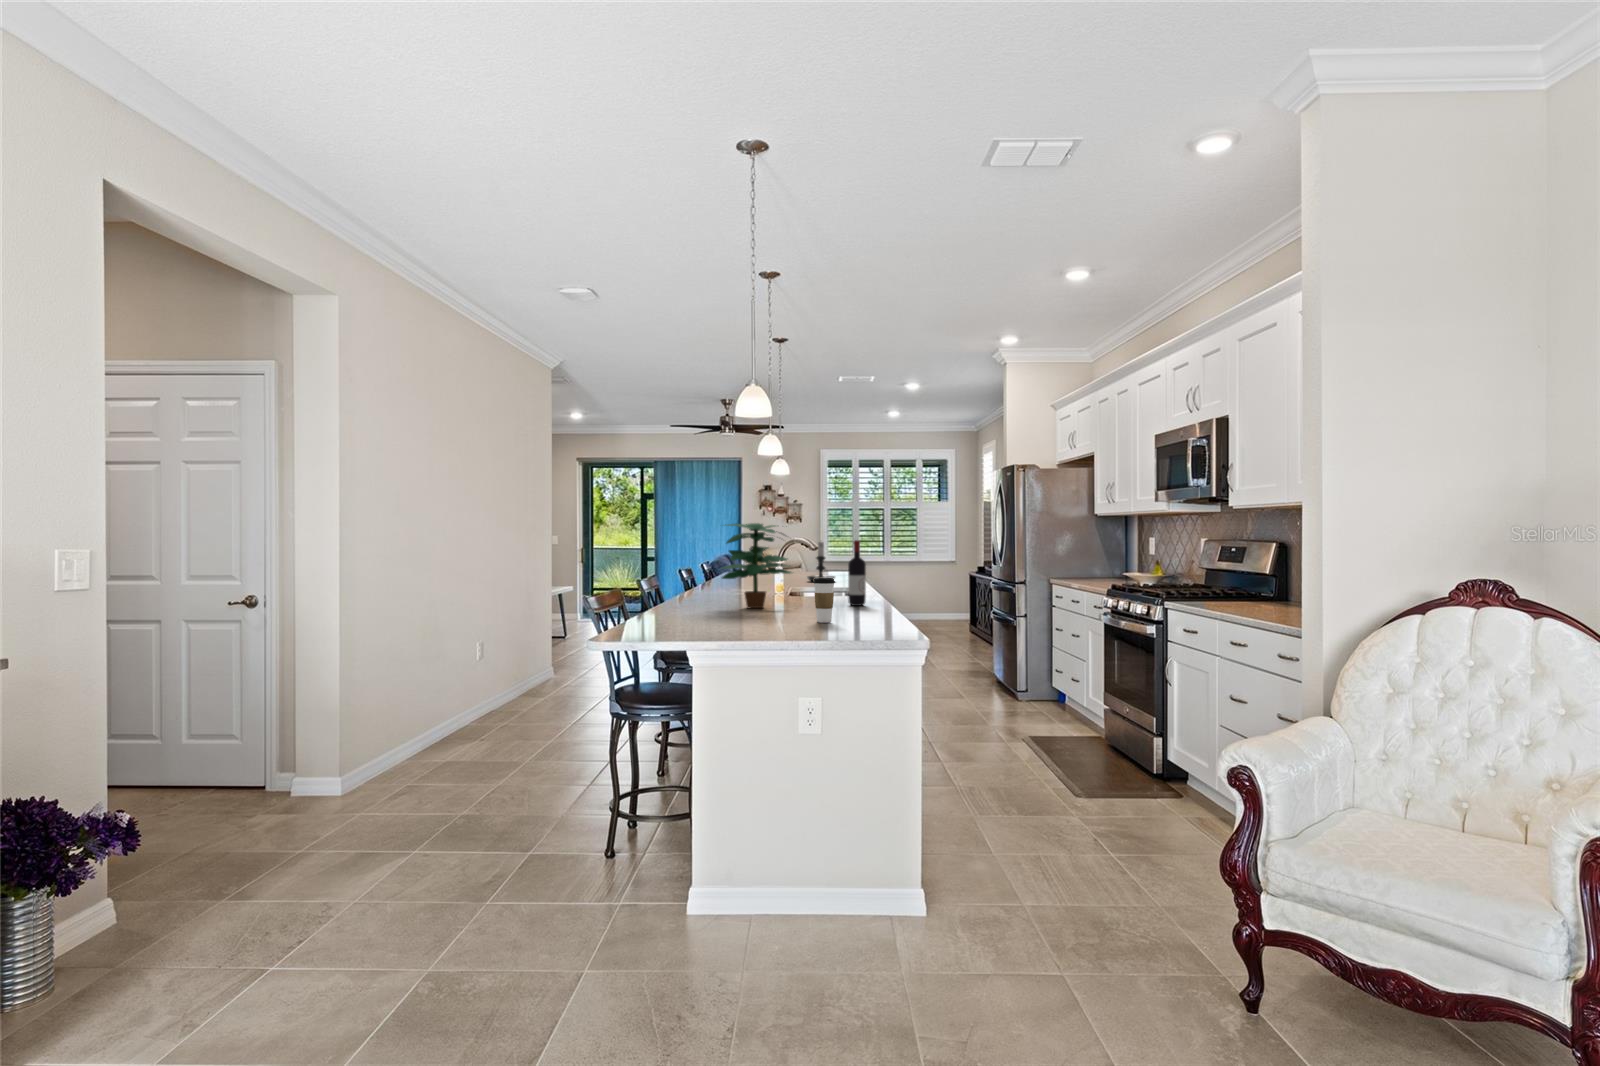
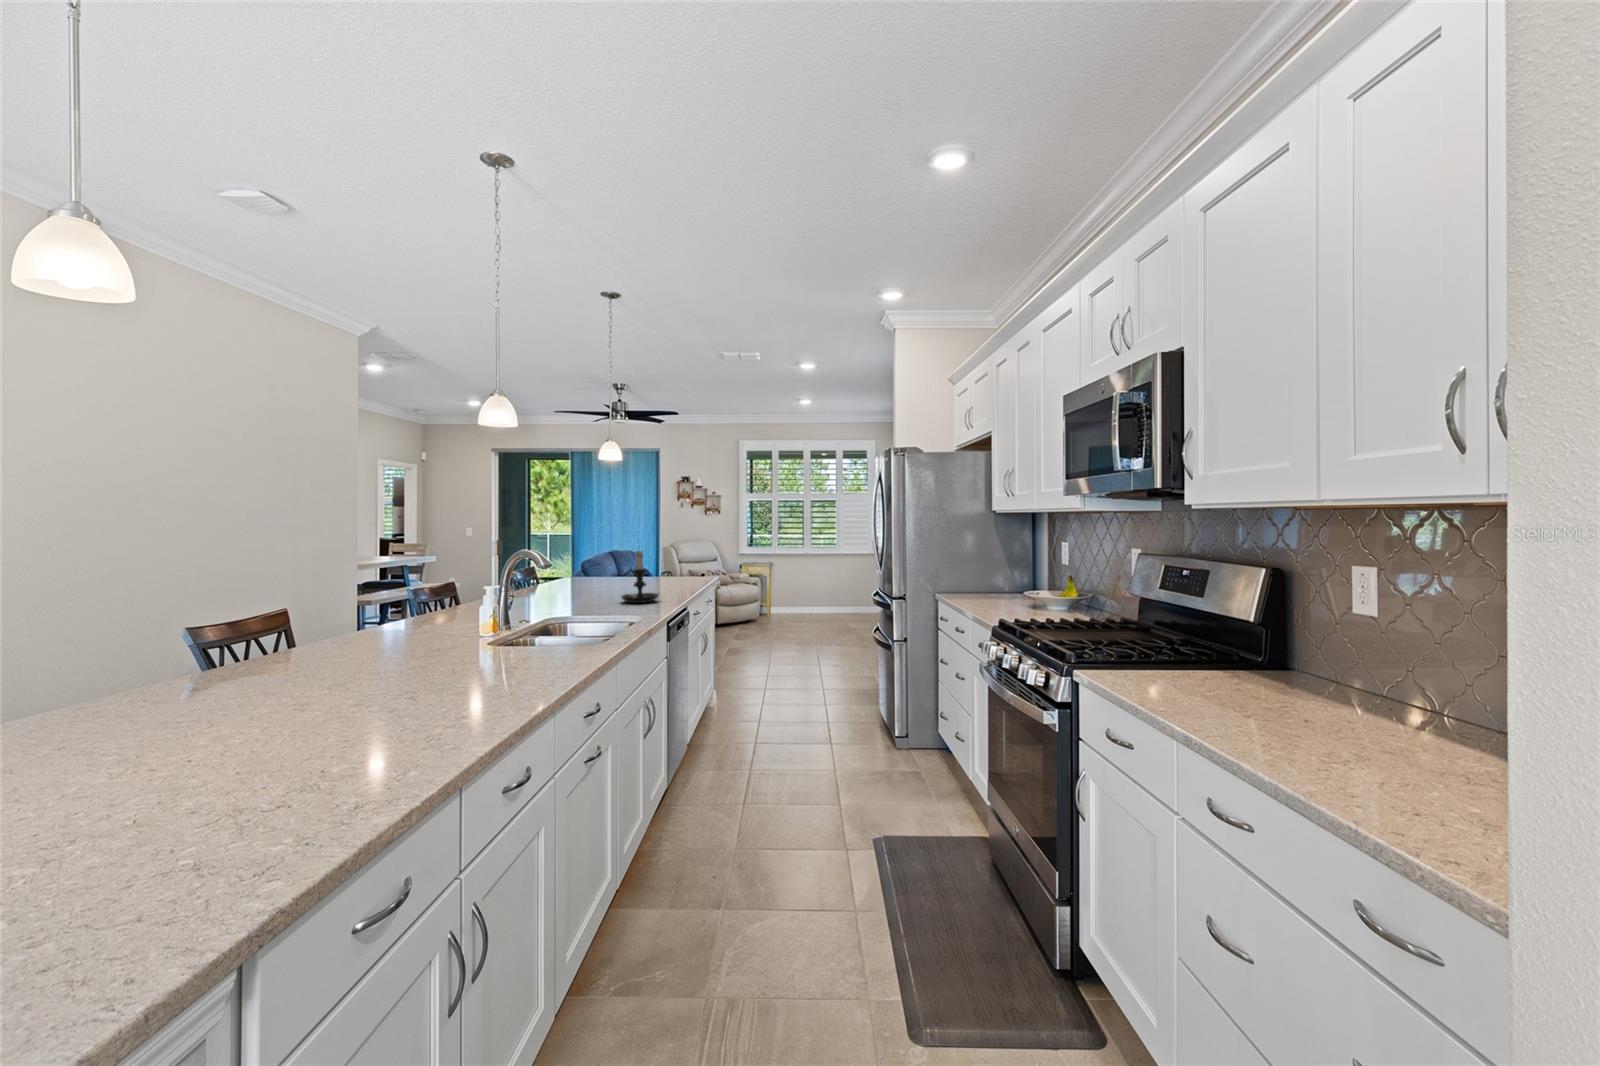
potted plant: present [722,523,791,608] -> none [124,552,358,732]
wine bottle: present [848,540,866,606] -> none [475,581,512,706]
coffee cup: present [813,578,835,623] -> none [36,735,131,877]

